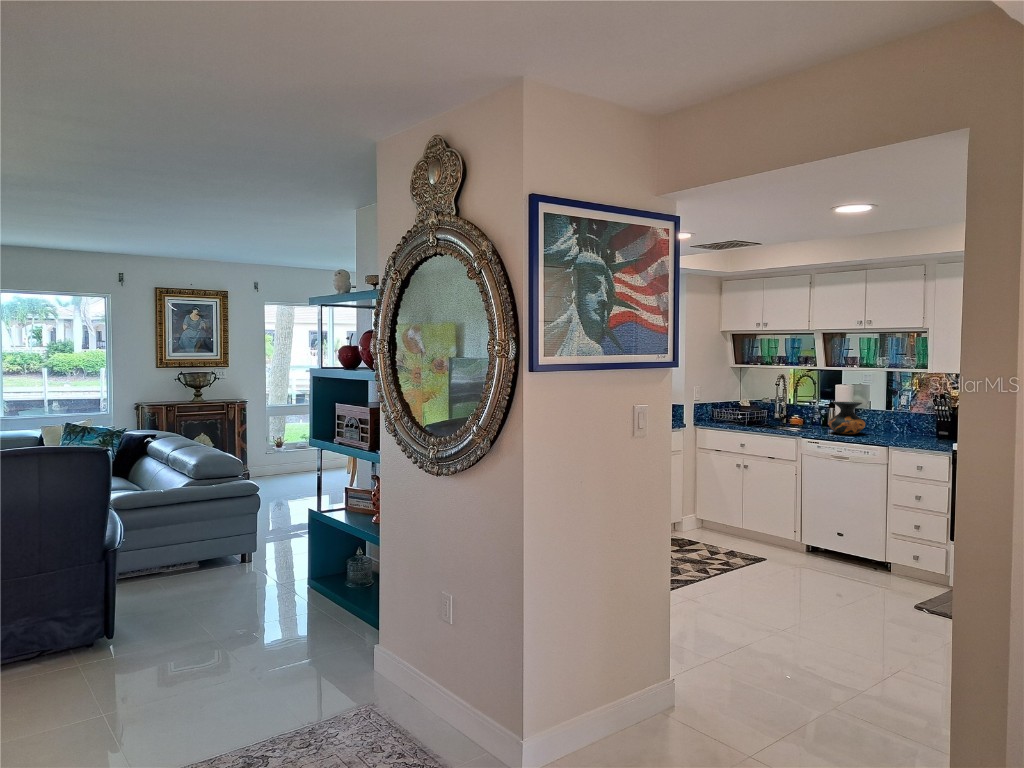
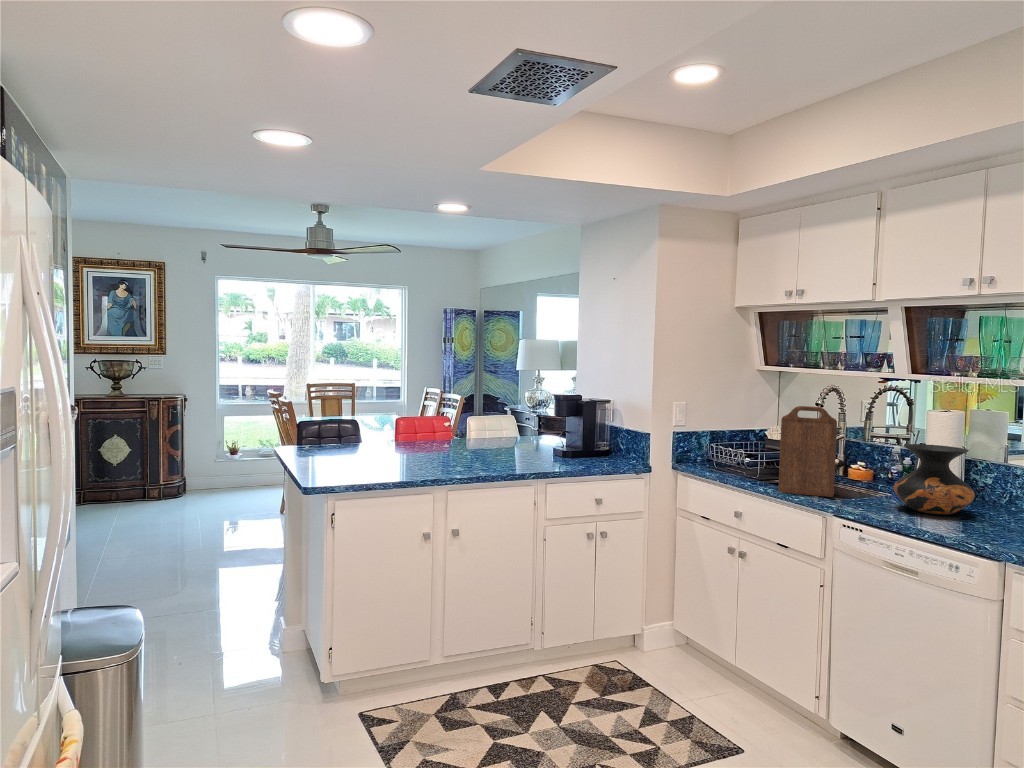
cutting board: none [770,385,798,431] -> present [778,406,837,497]

